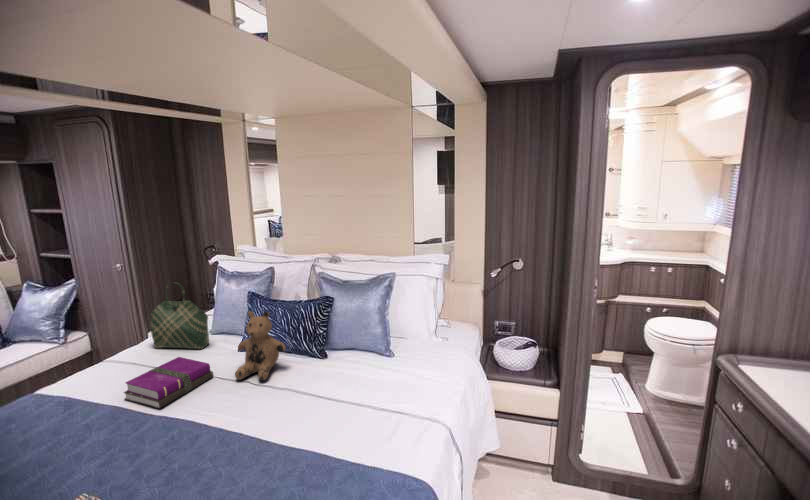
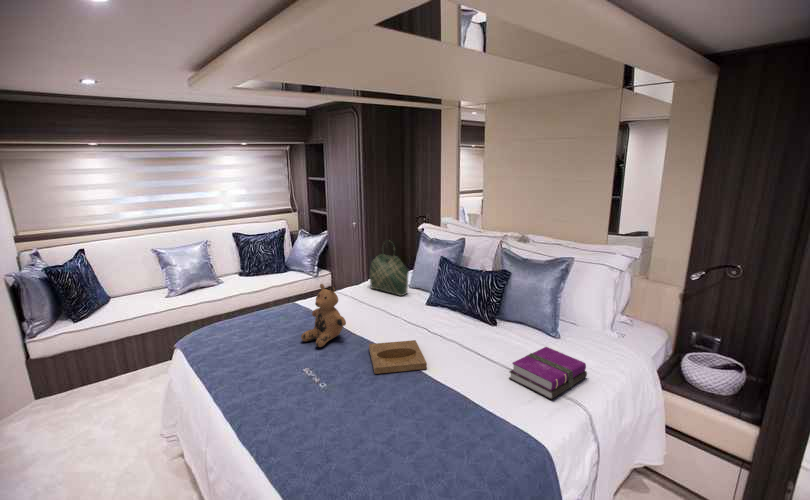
teddy bear: present [235,311,286,381] -> present [301,284,346,347]
notebook: present [124,357,213,408] -> present [509,347,587,399]
tray: none [164,407,257,478] -> present [369,340,427,374]

